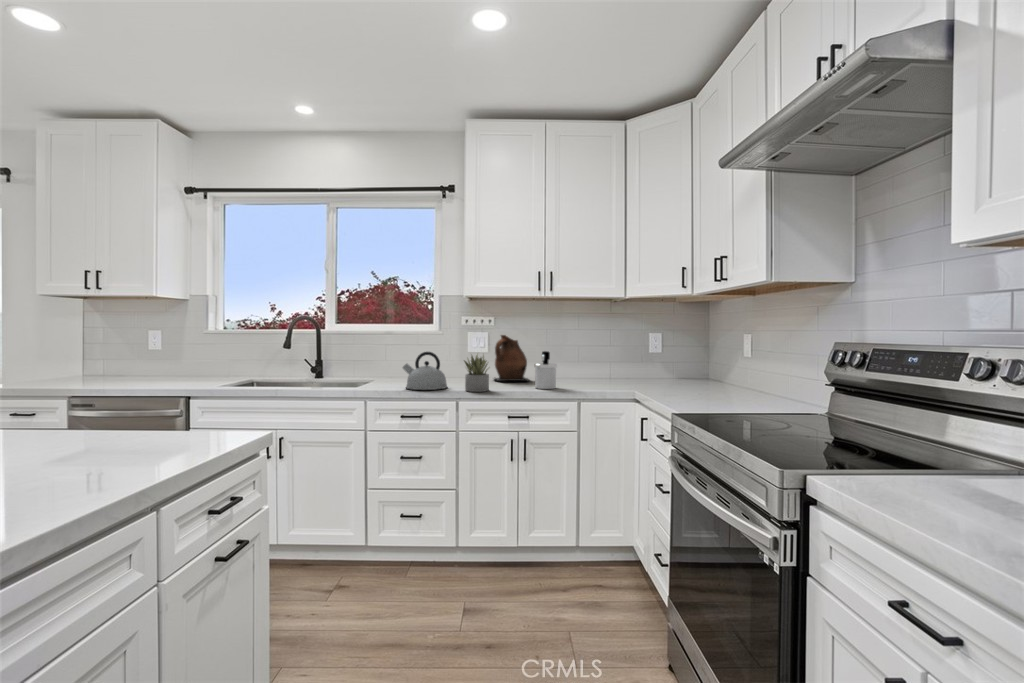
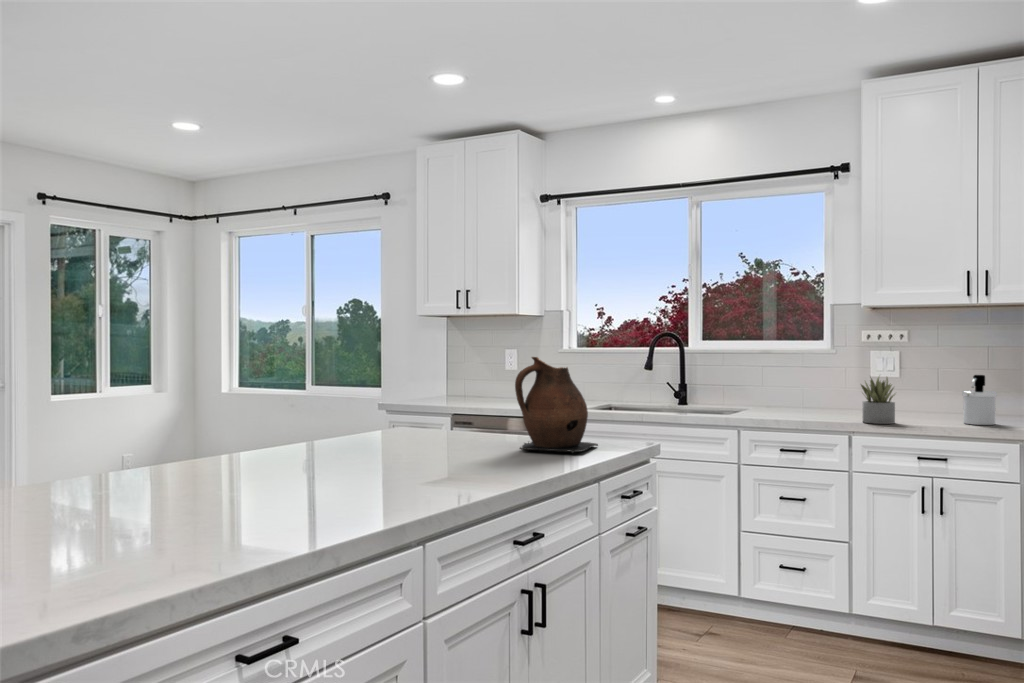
ceramic pitcher: present [494,335,530,381] -> present [515,357,598,453]
kettle: present [403,352,447,390] -> none [781,373,839,419]

